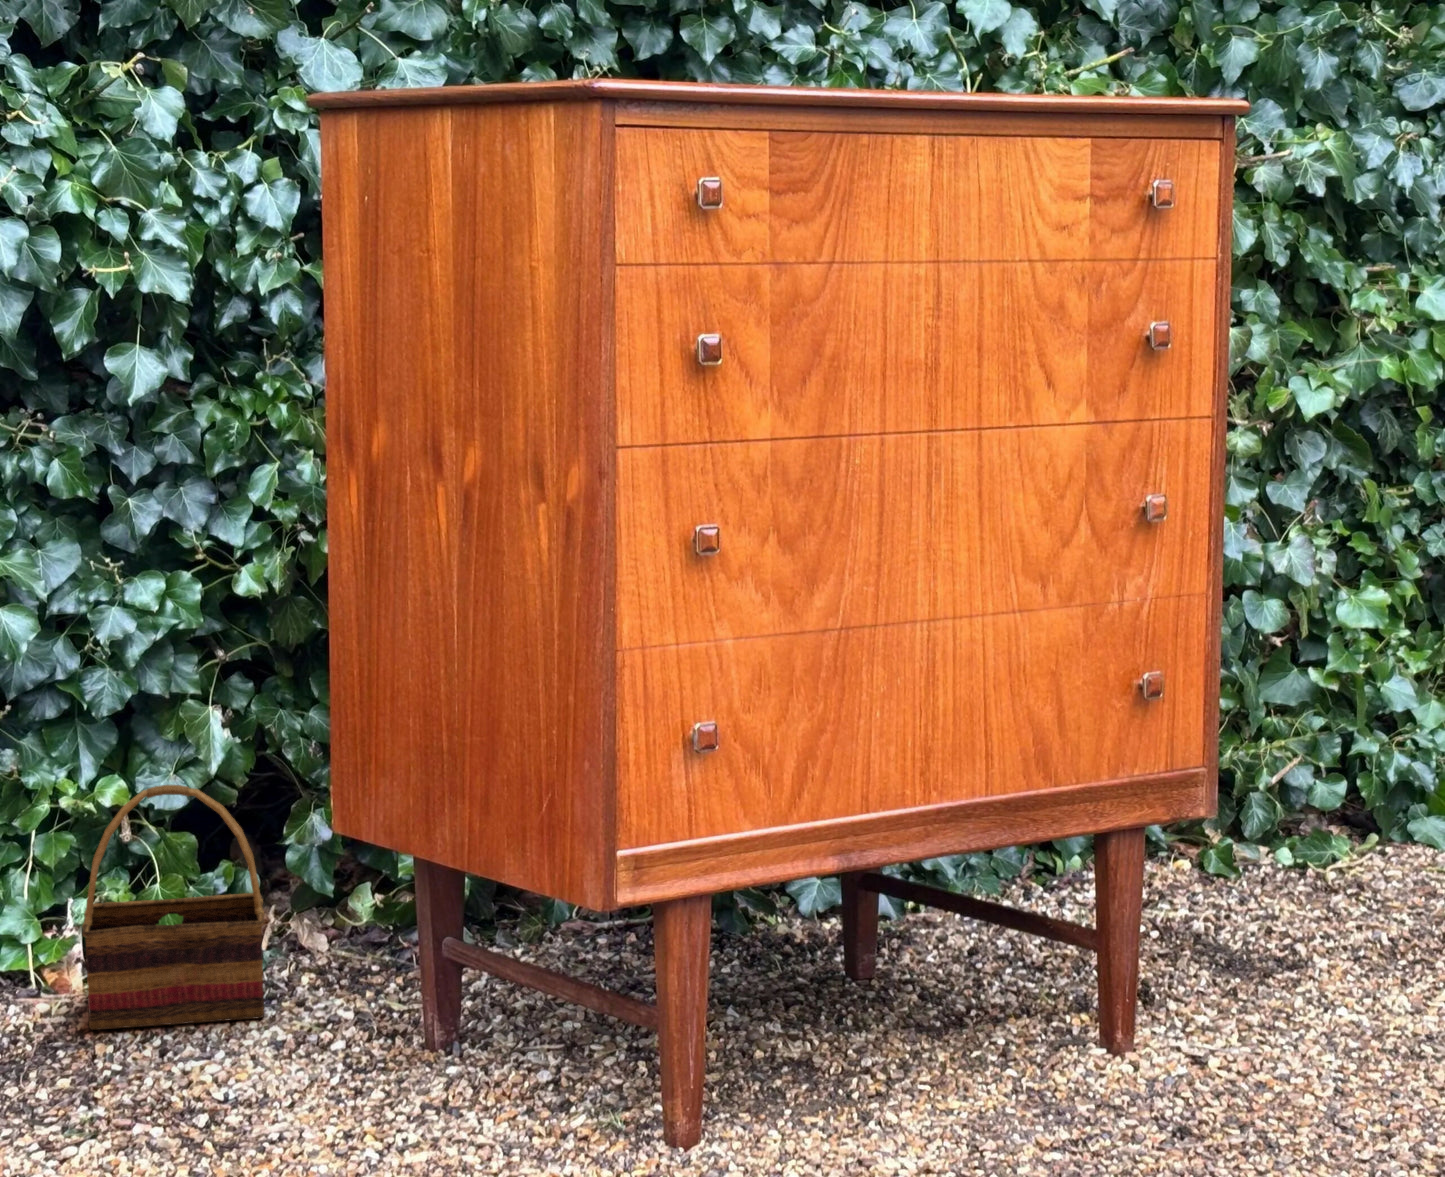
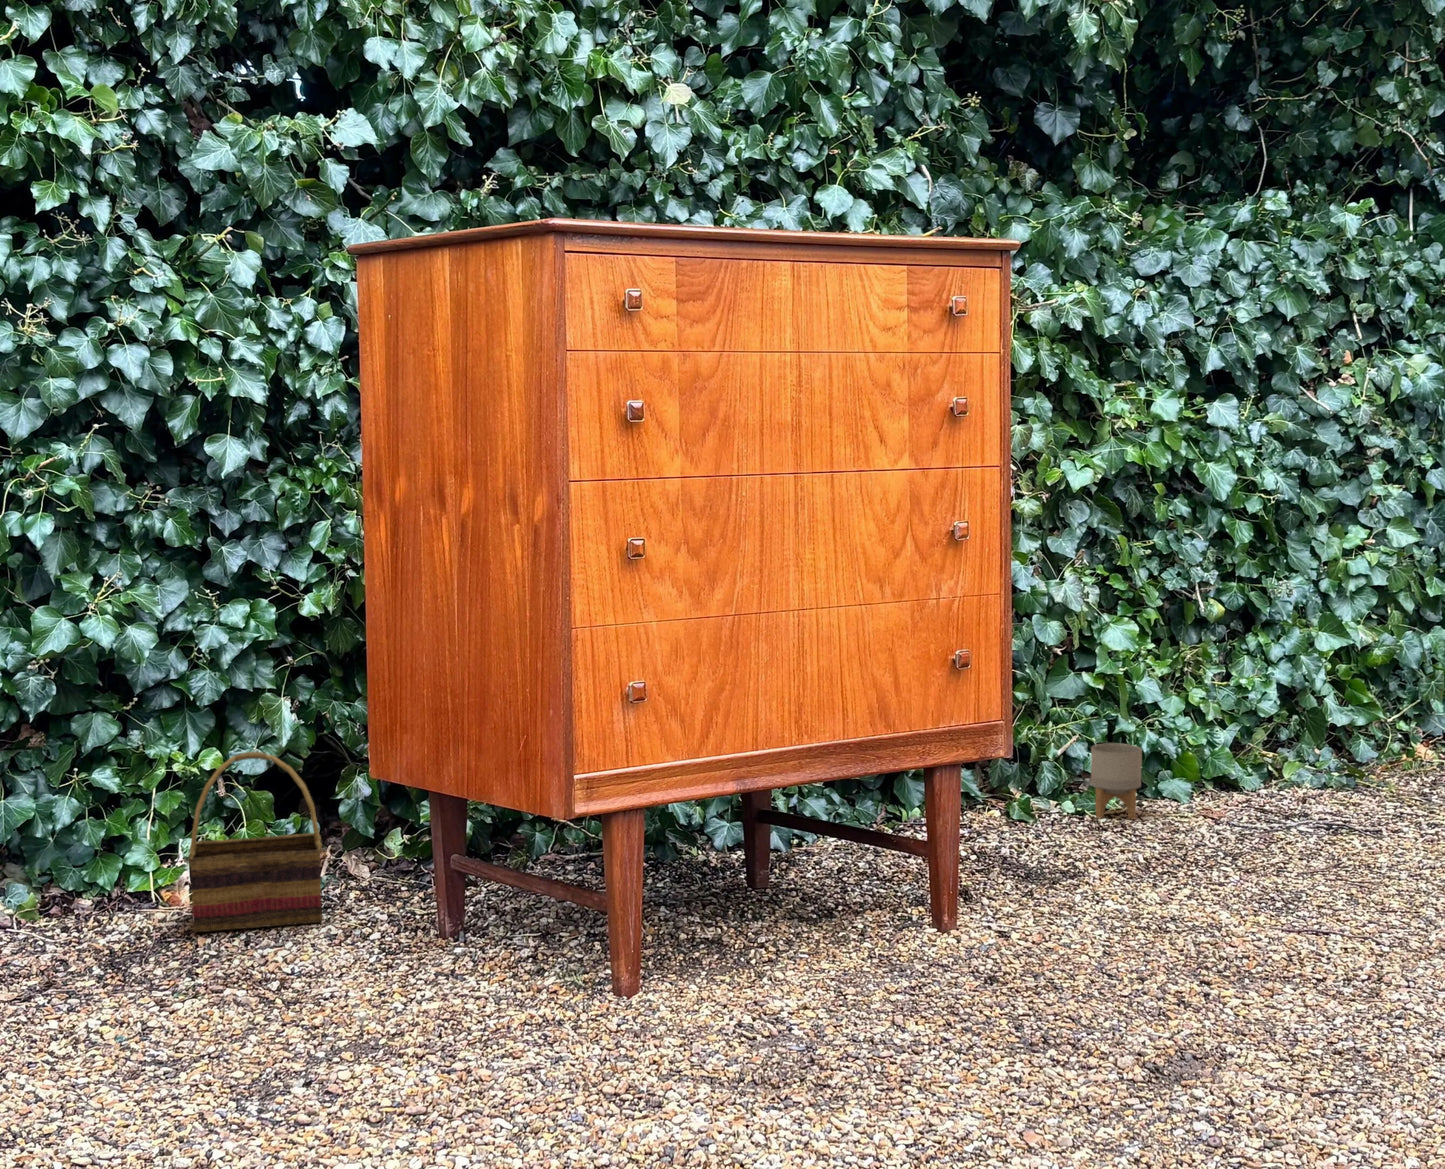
planter: none [1314,768,1387,875] -> present [1091,743,1142,819]

